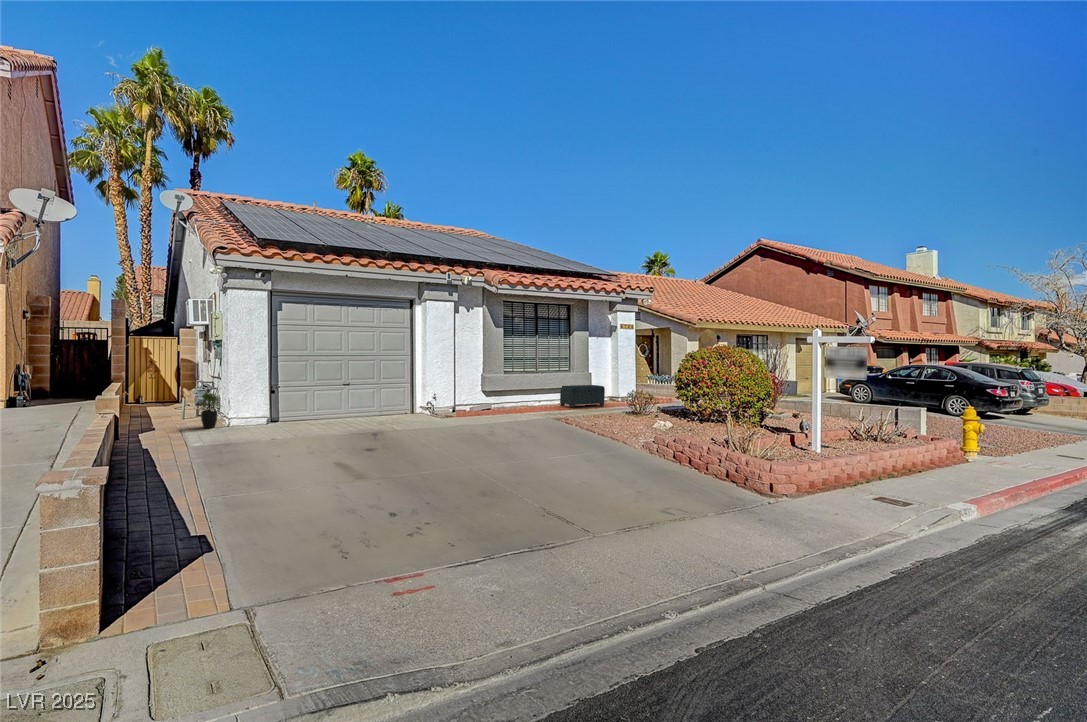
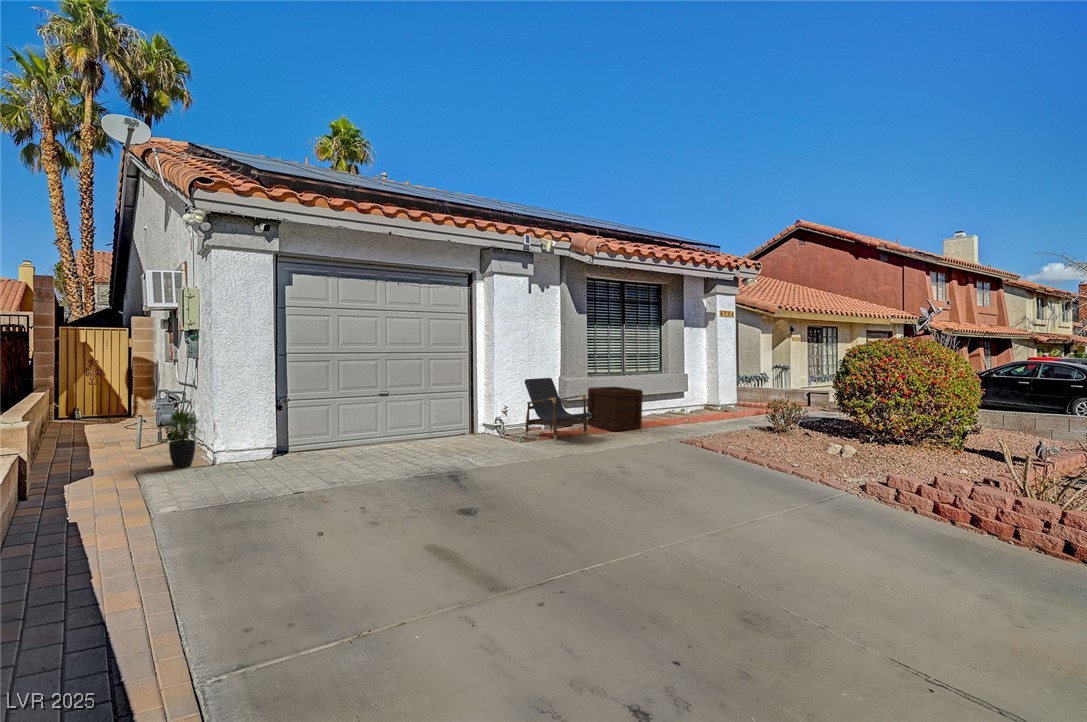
lounge chair: none [450,375,496,420] -> present [525,378,591,442]
wooden crate: none [502,382,542,414] -> present [587,387,643,431]
bench: present [560,385,605,408] -> none [654,390,710,421]

